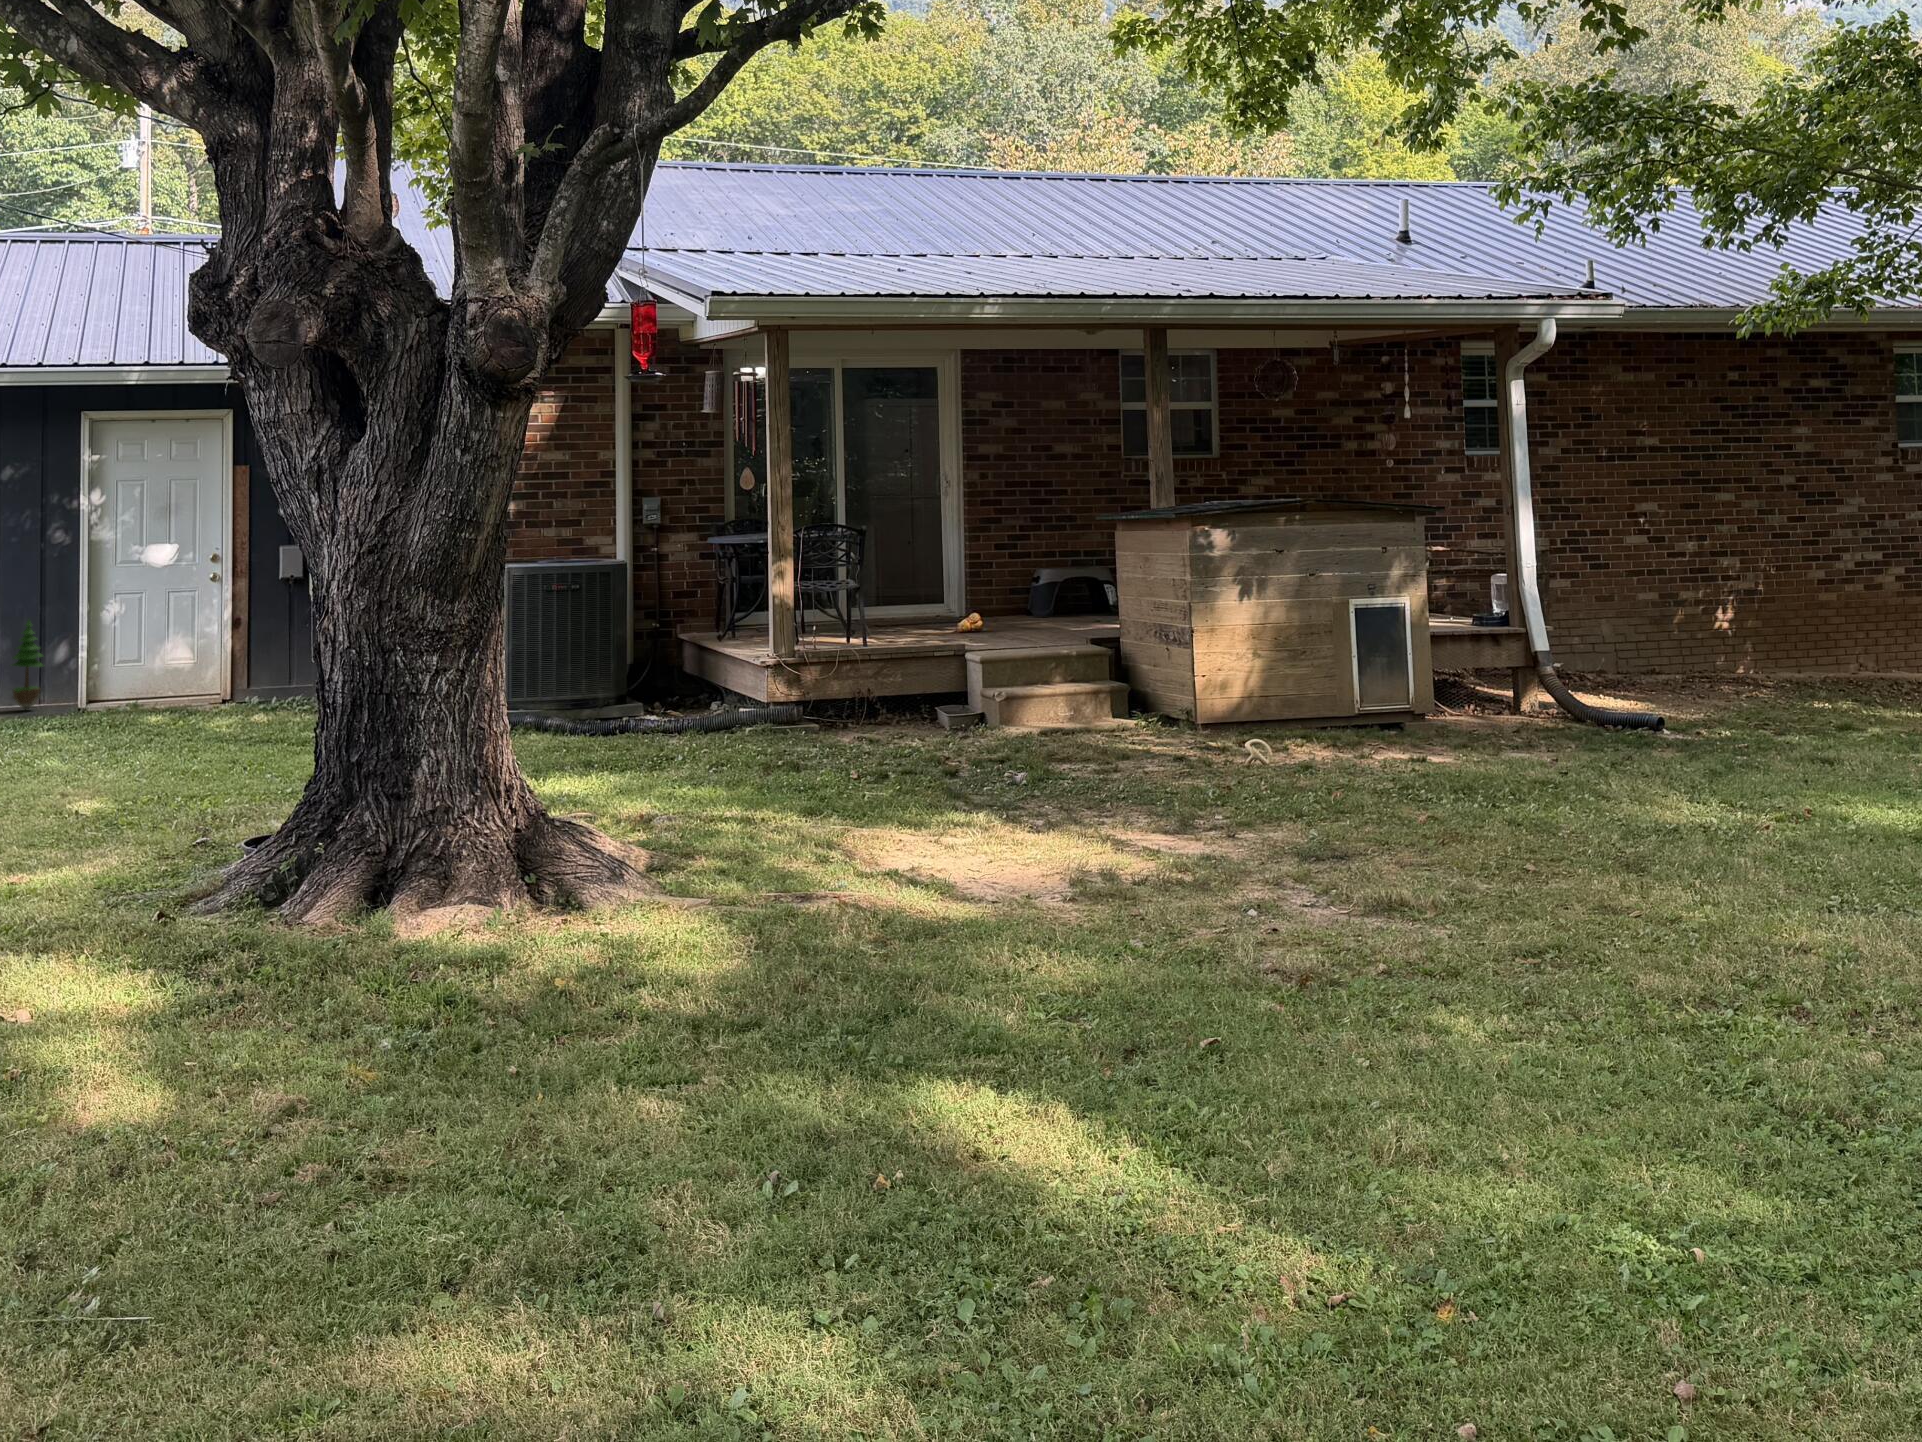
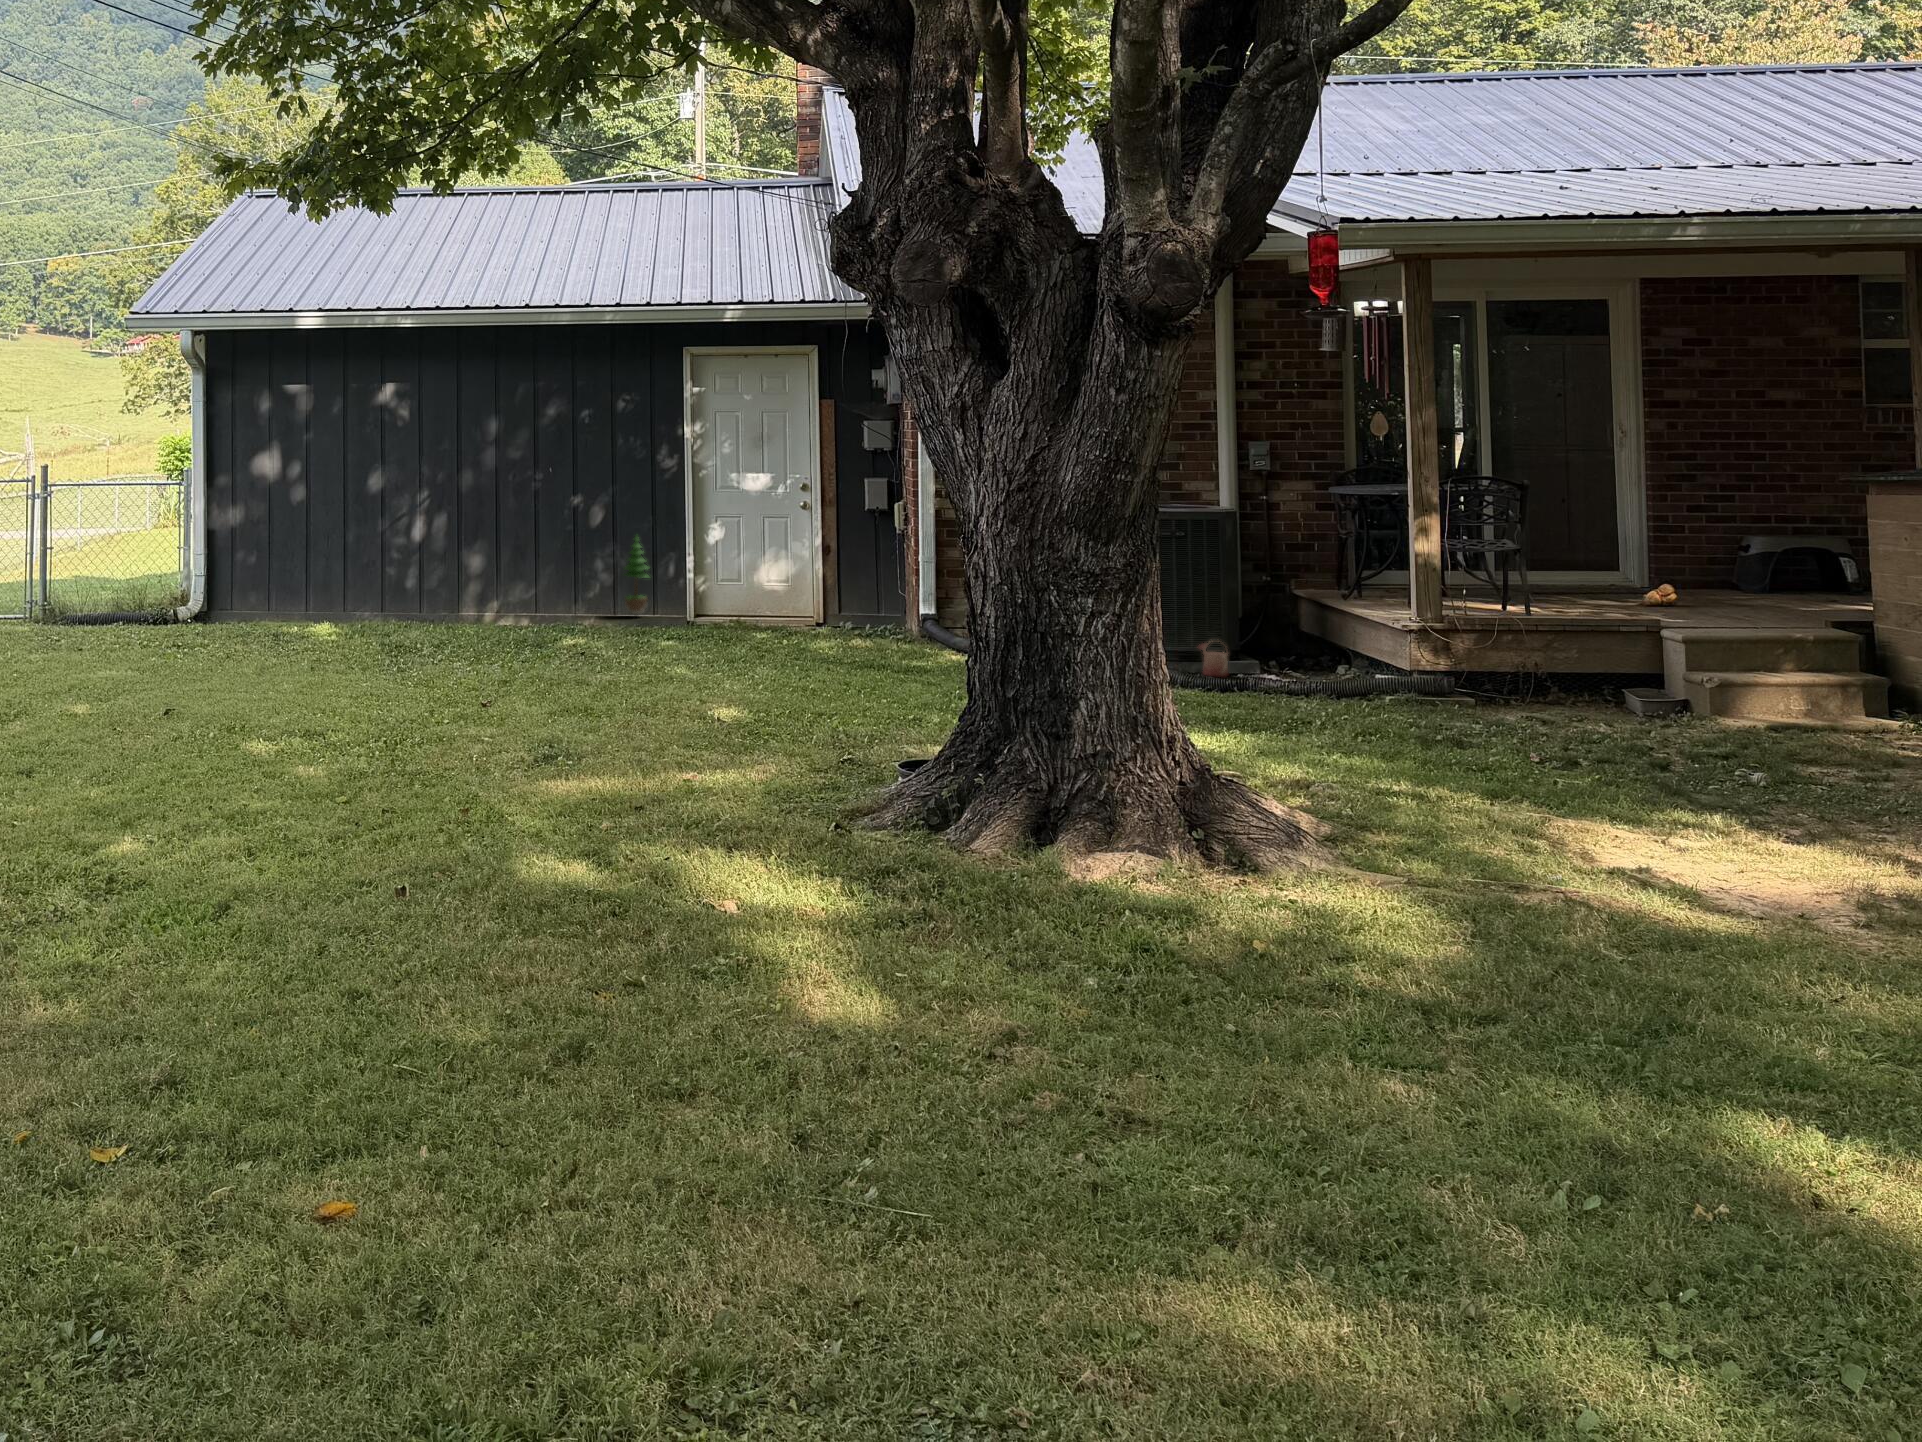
watering can: none [596,689,624,724] -> present [1198,641,1229,677]

